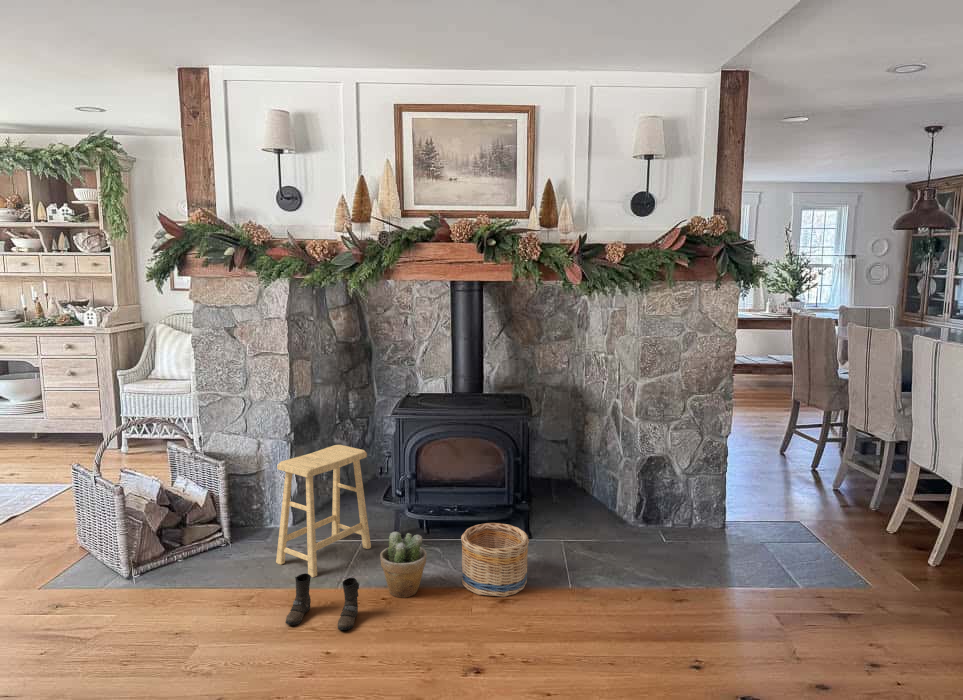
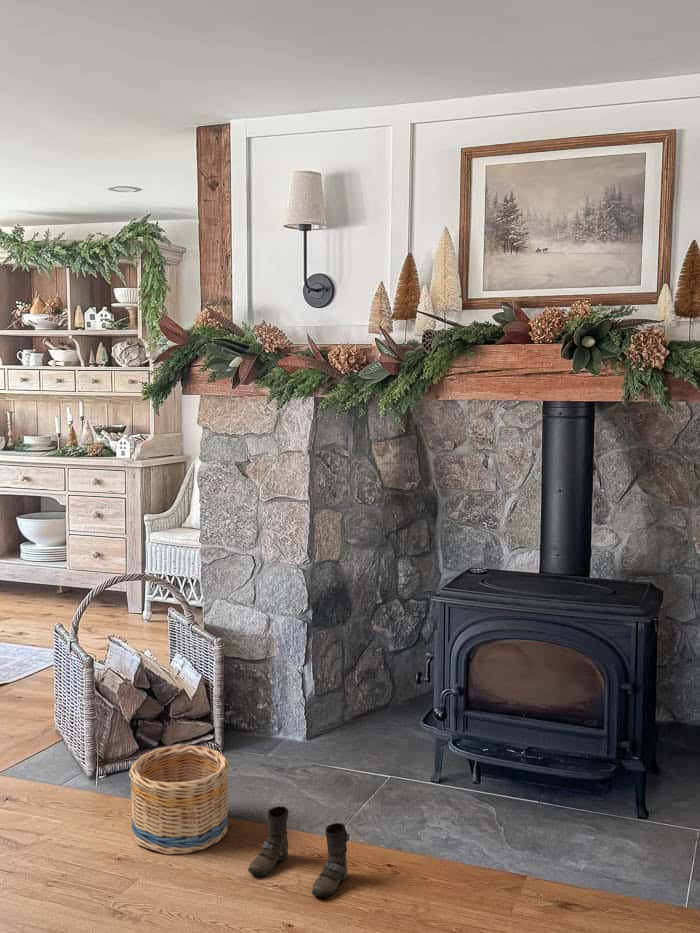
footstool: present [276,445,371,577] -> none [269,632,401,814]
basket: present [461,523,529,597] -> present [129,745,229,854]
potted plant: present [380,532,427,598] -> none [390,766,458,866]

